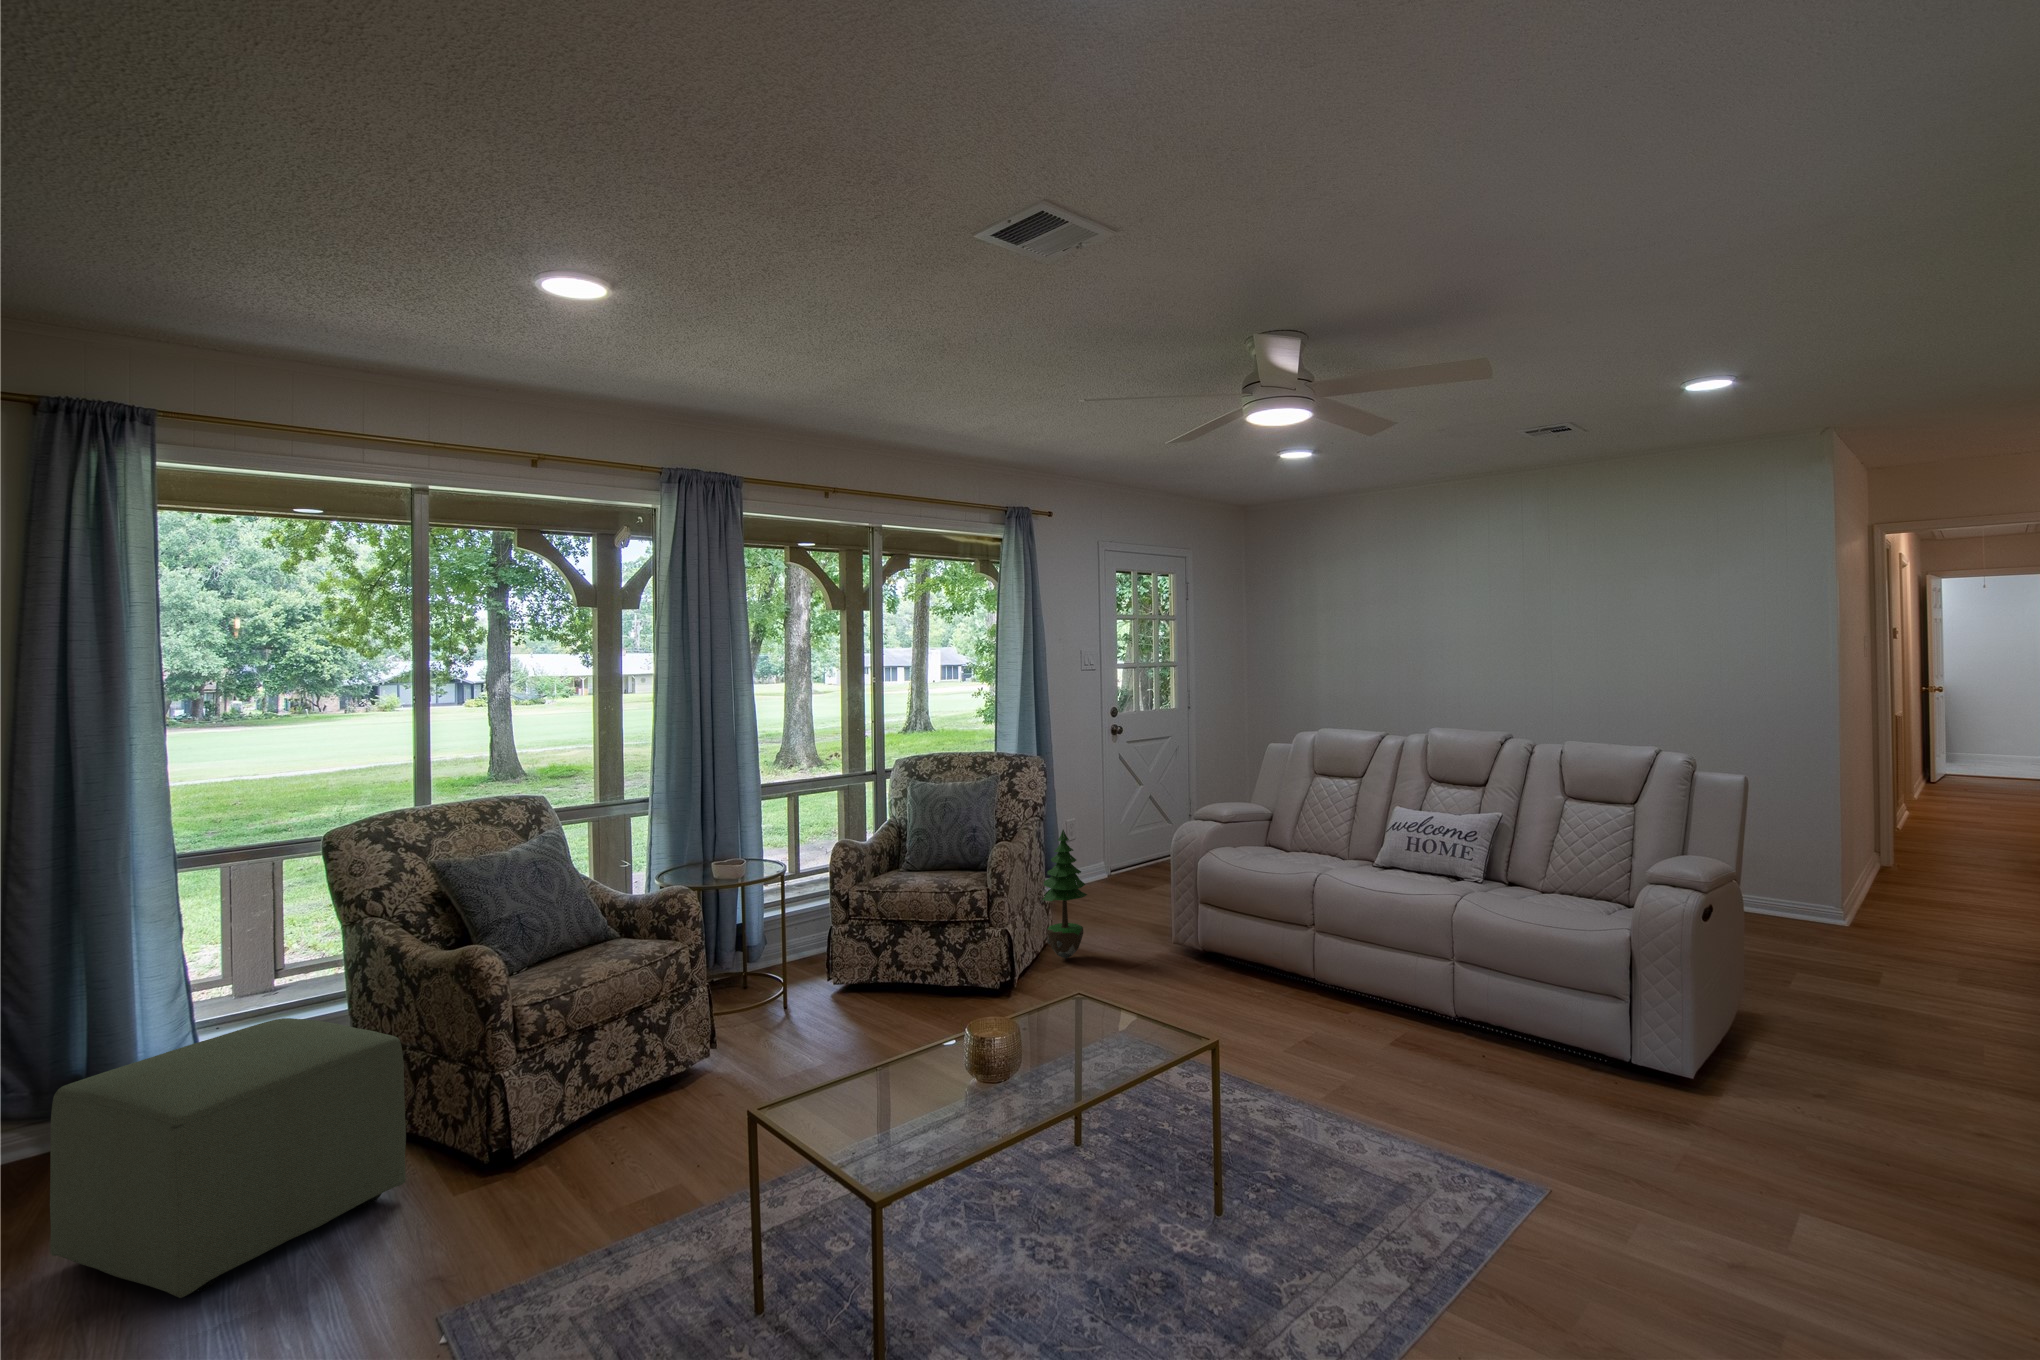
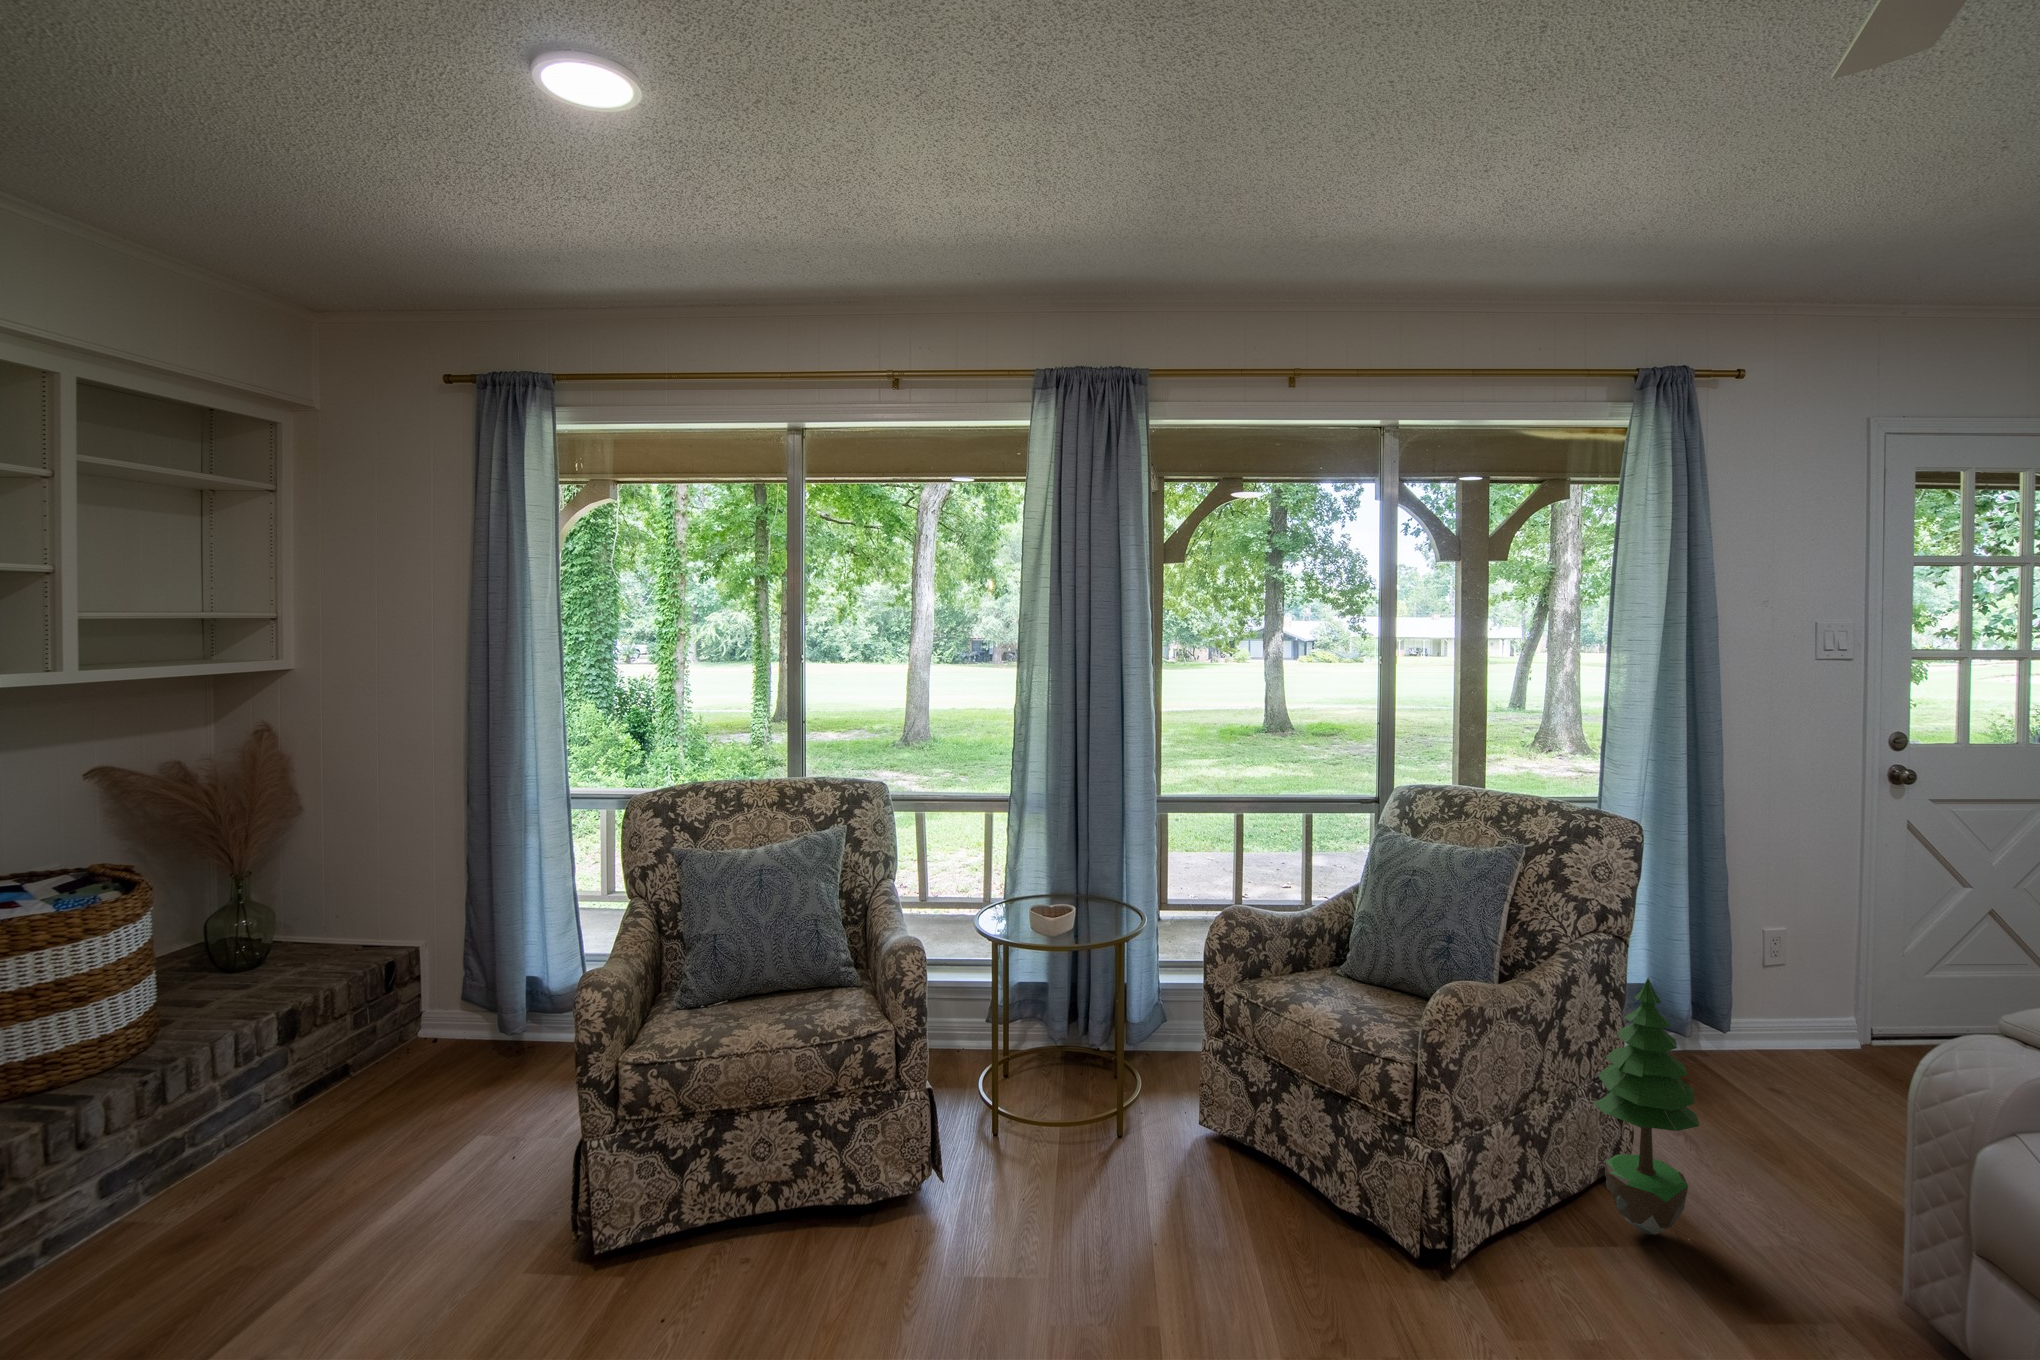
ottoman: present [50,1018,406,1298] -> none [233,988,544,1287]

